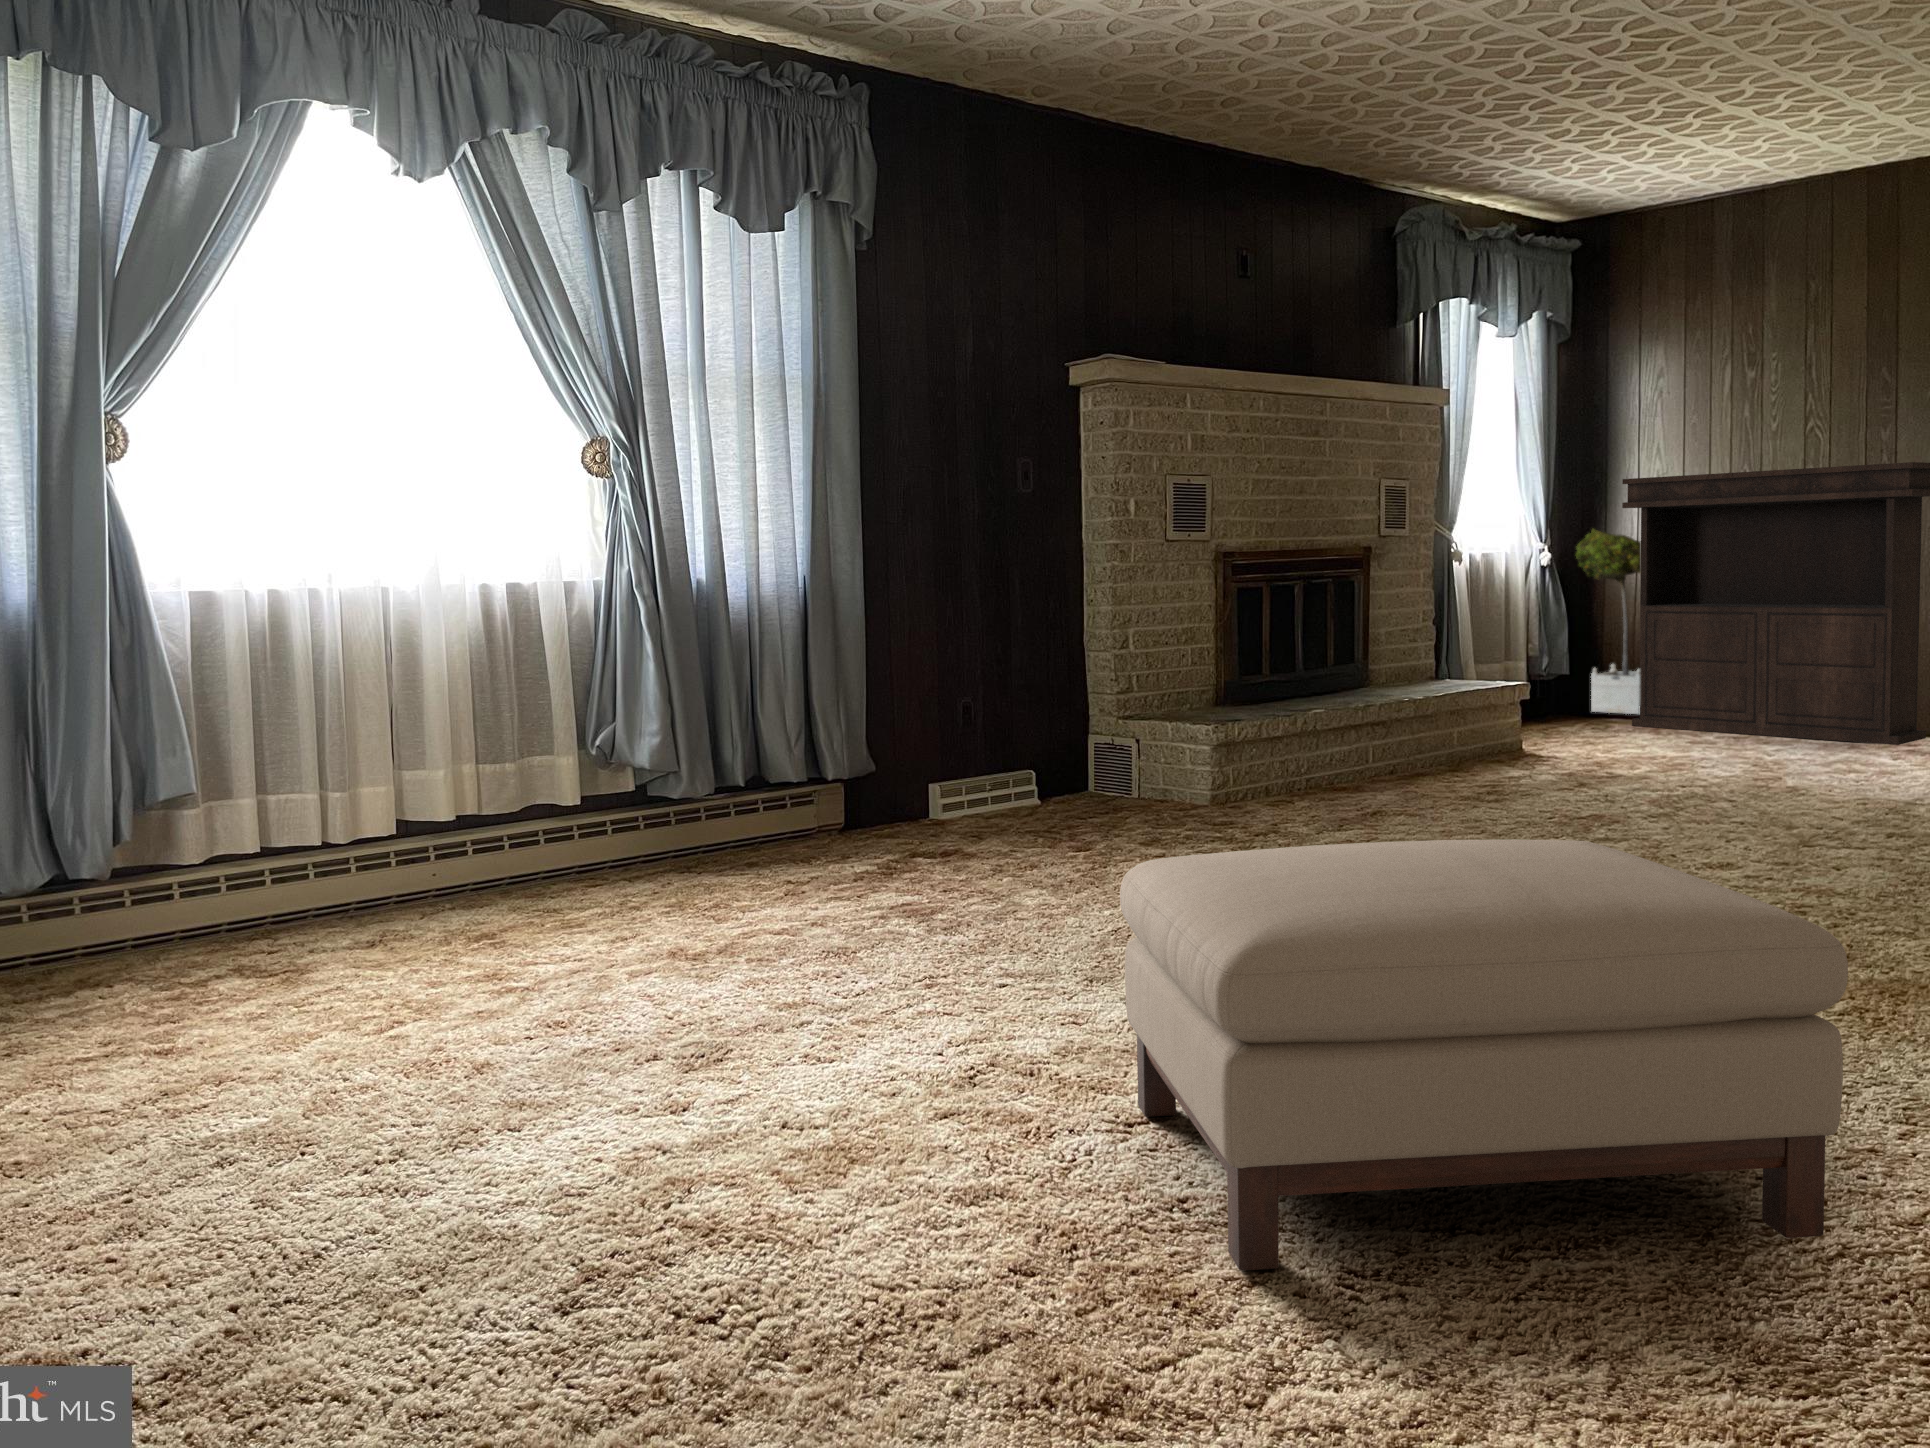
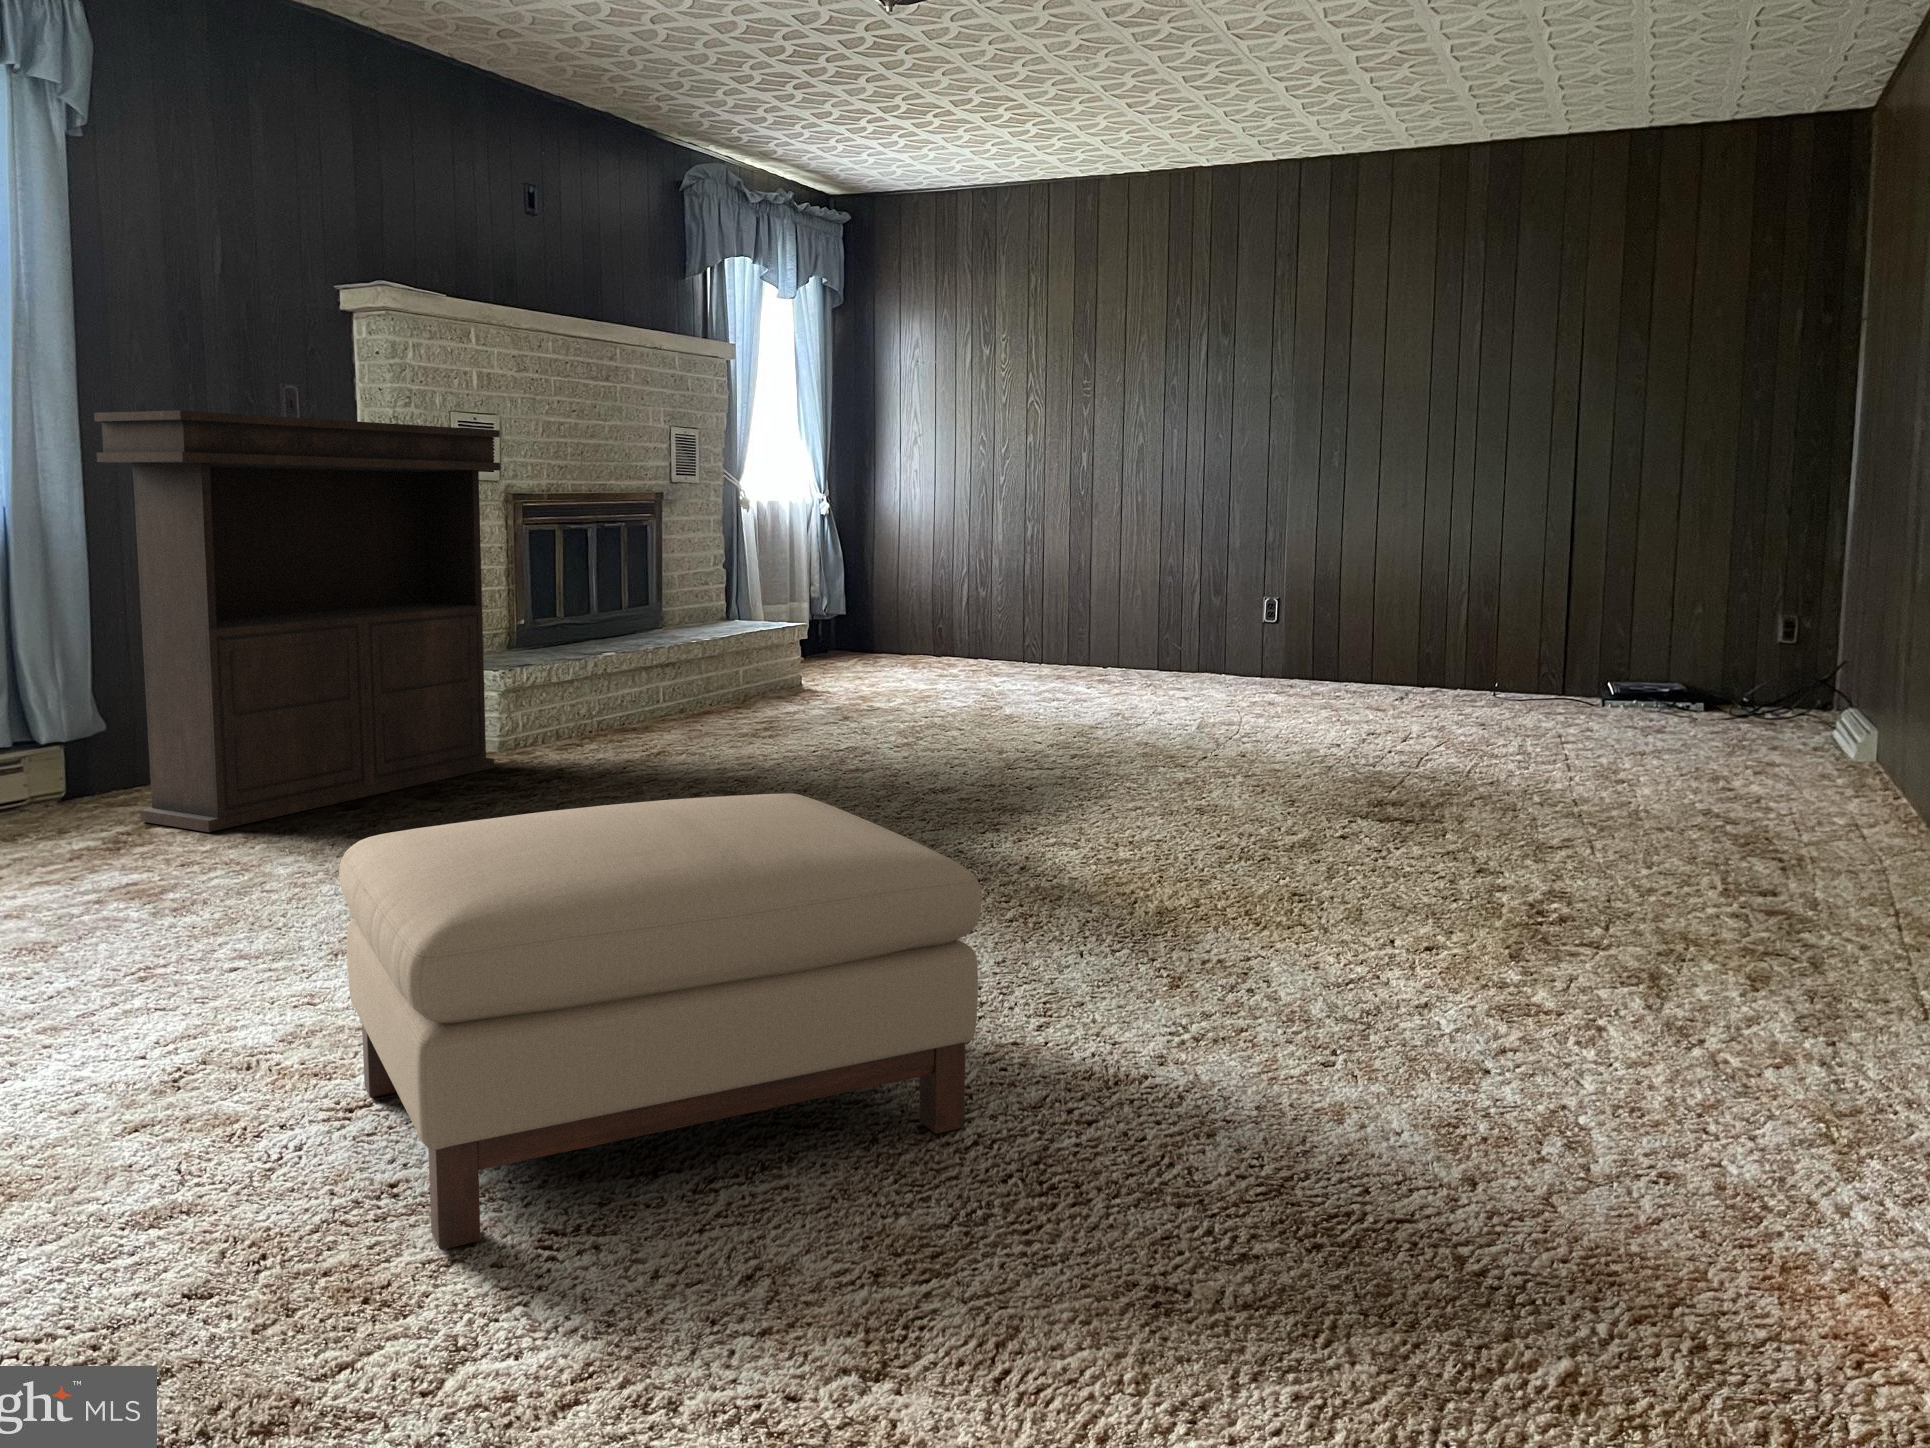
console table: present [1622,462,1930,745] -> present [94,411,501,832]
potted tree: present [1576,529,1641,714] -> none [846,495,916,660]

